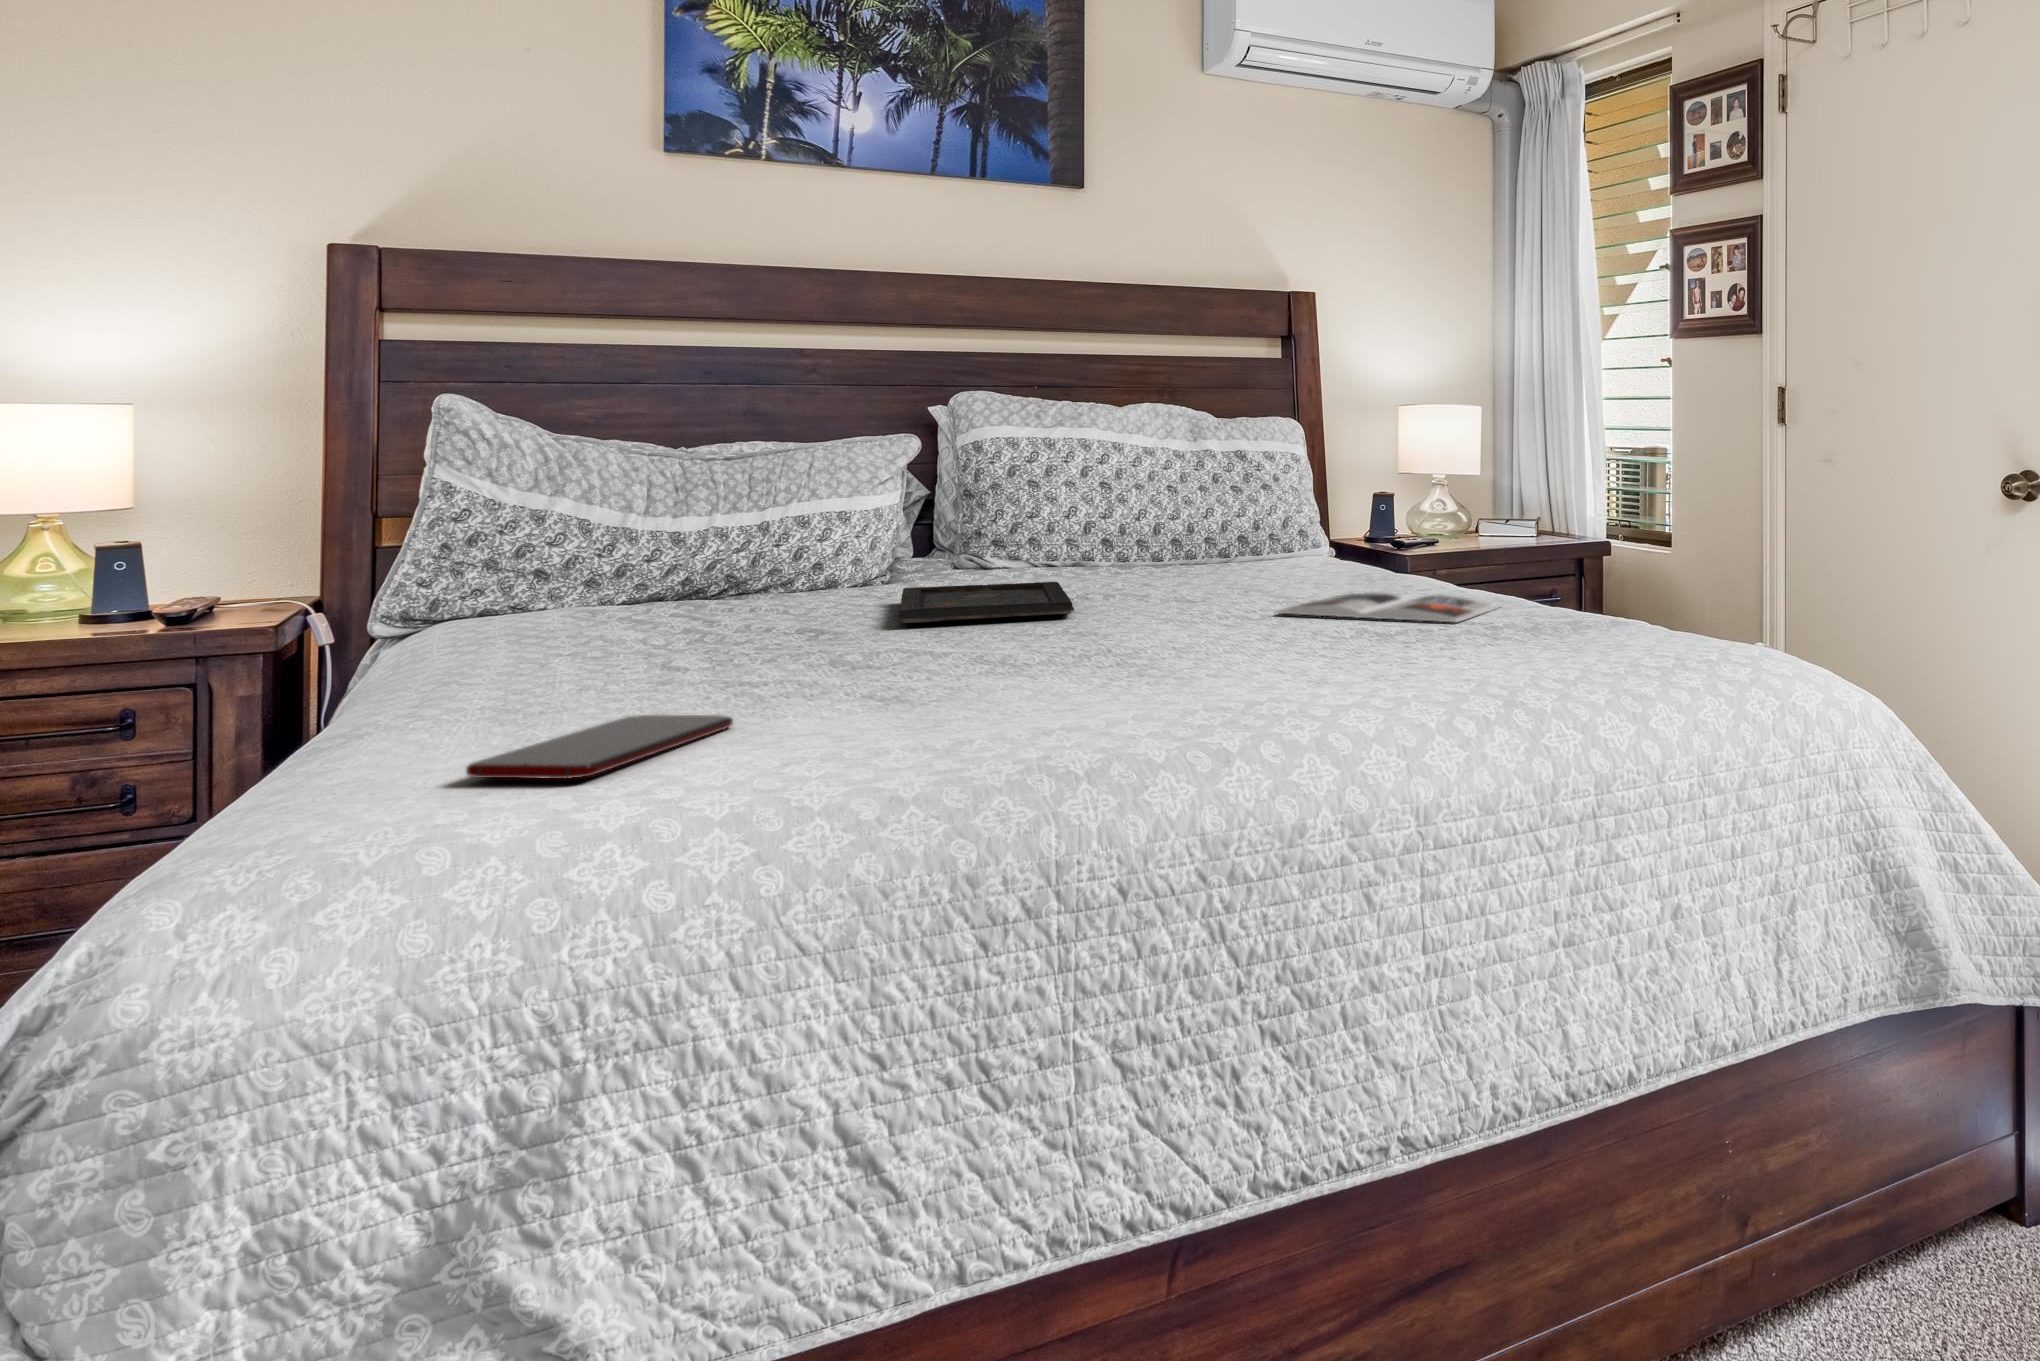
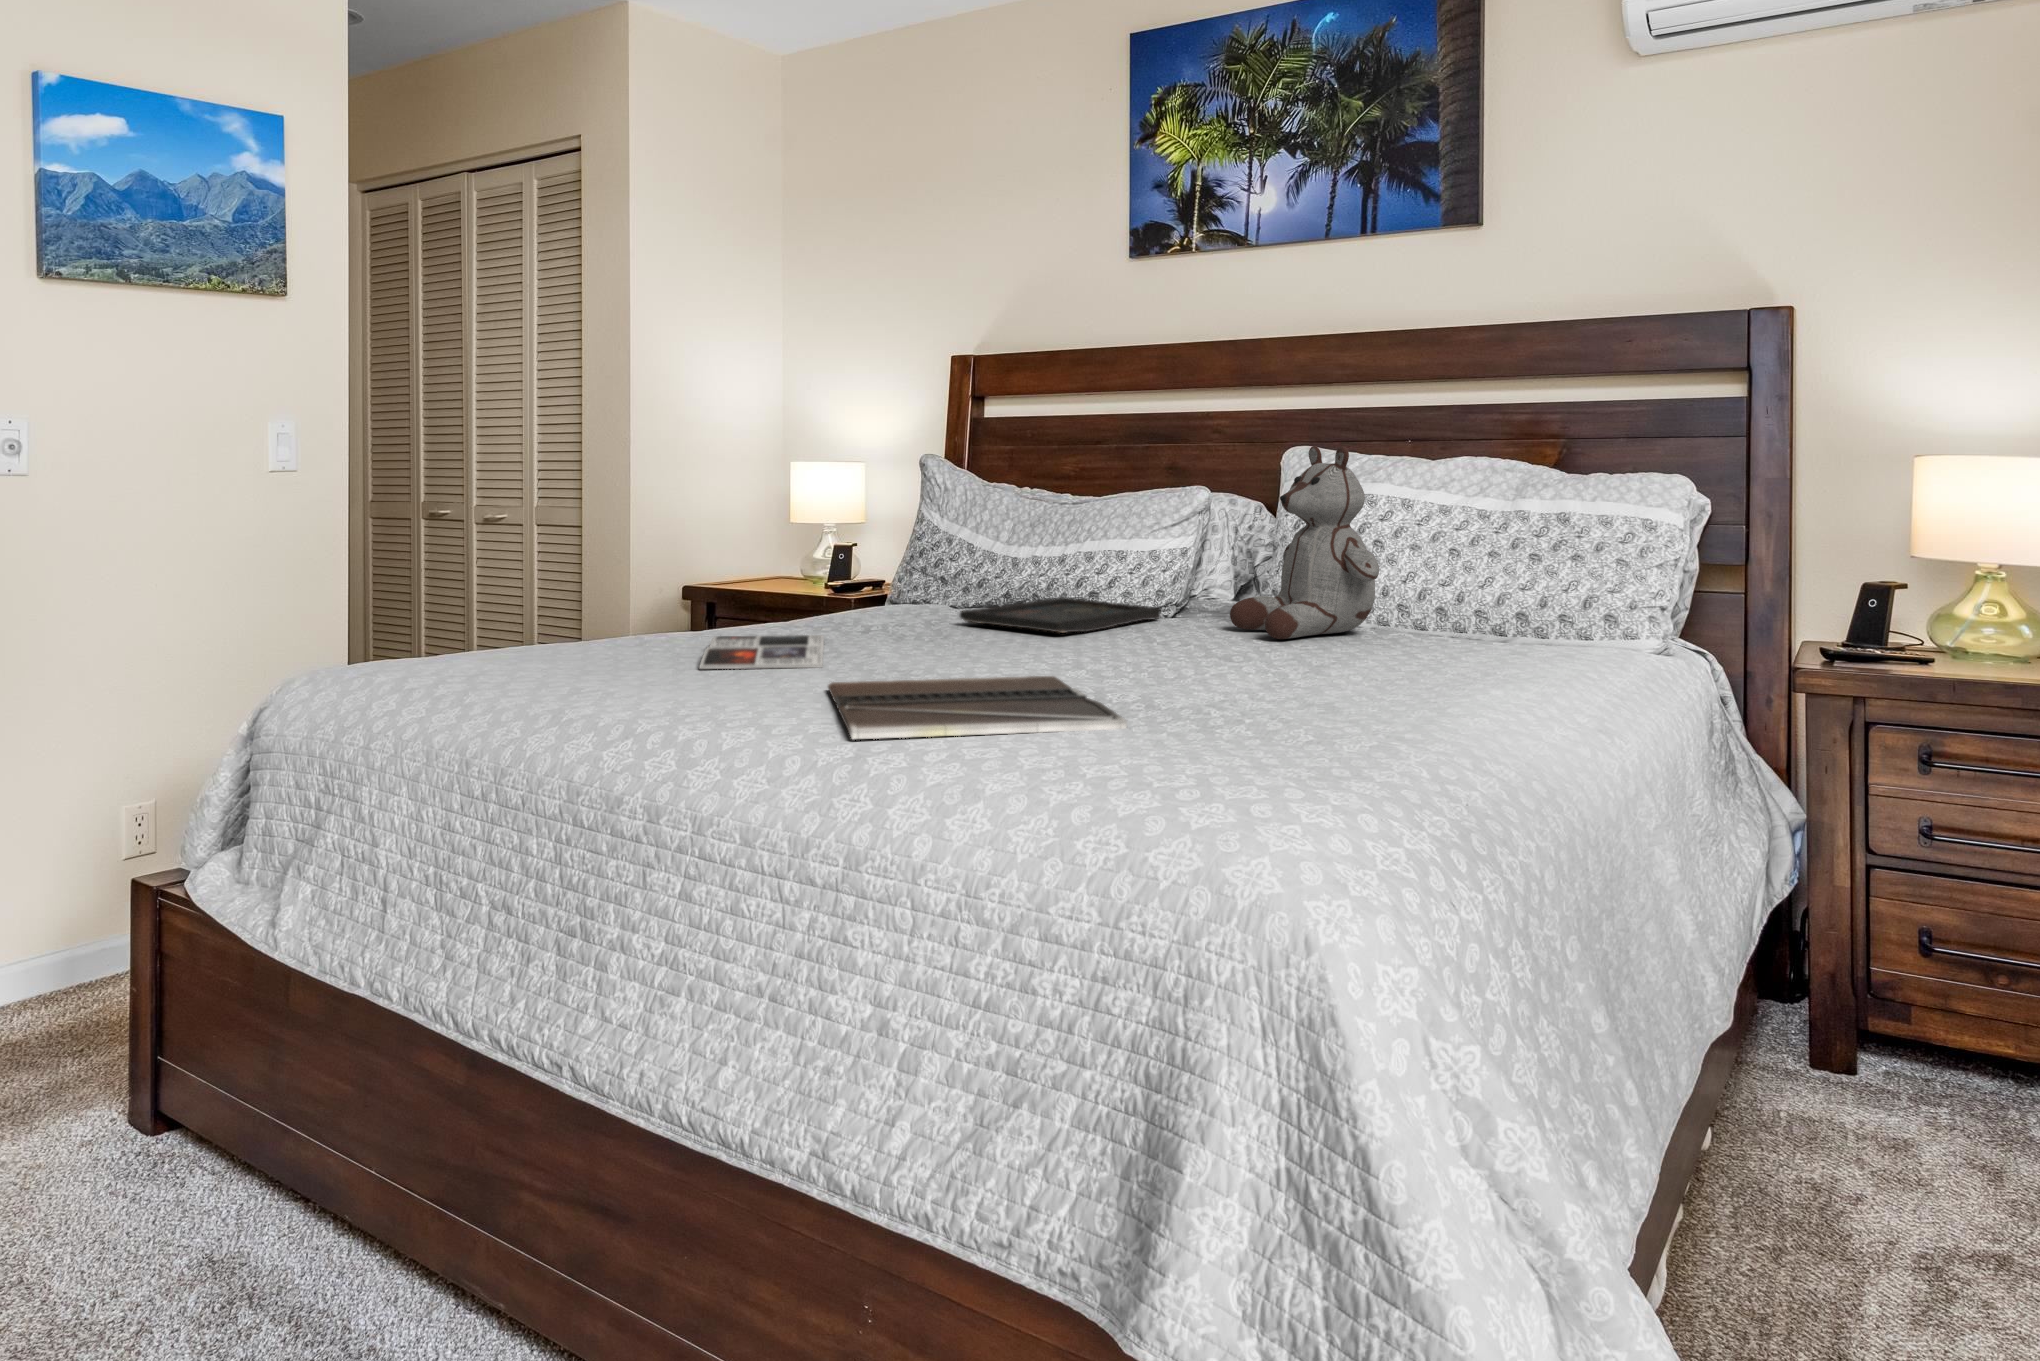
stuffed bear: none [1166,400,1315,590] -> present [1230,446,1379,639]
magazine: present [1275,592,1501,622] -> present [700,635,824,669]
laptop: none [1175,633,1519,693] -> present [828,676,1127,740]
smartphone: present [466,715,733,779] -> none [468,645,622,668]

